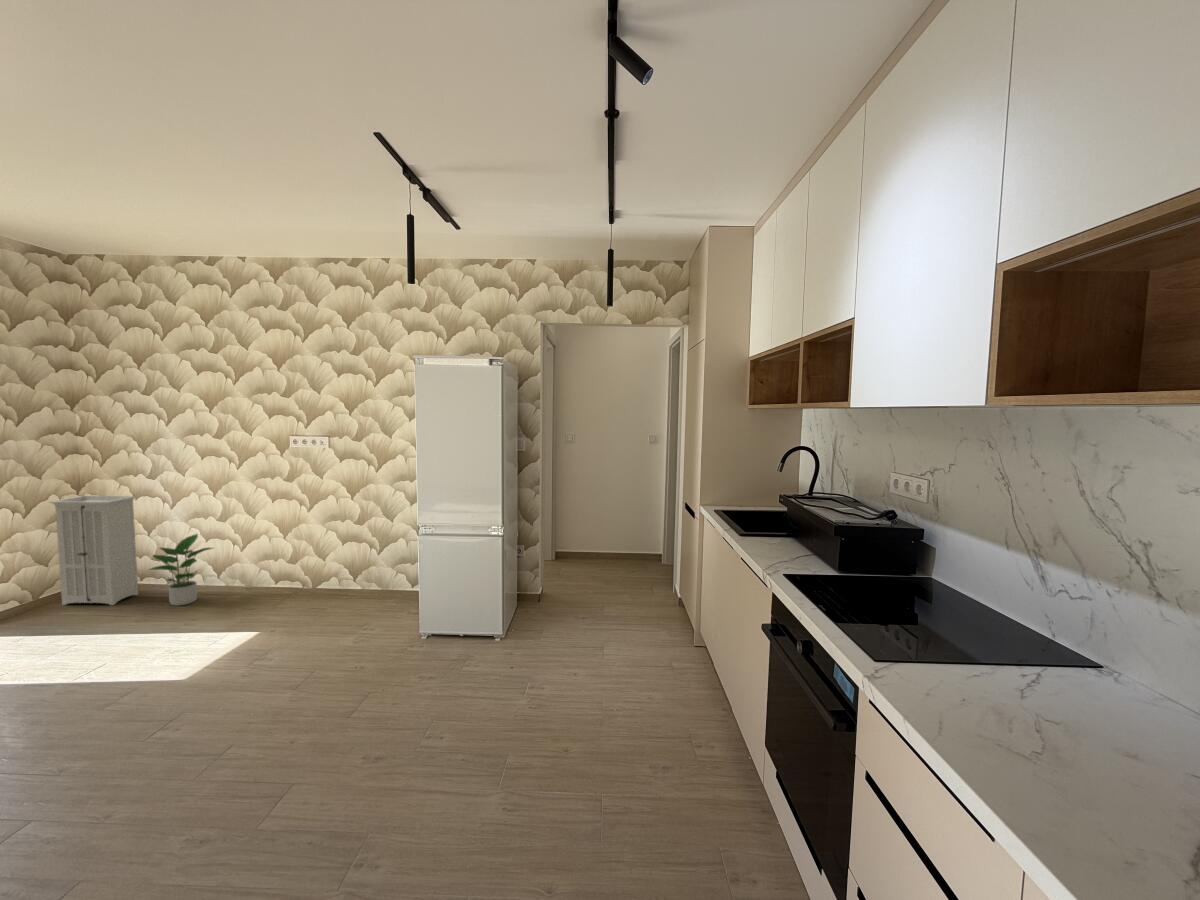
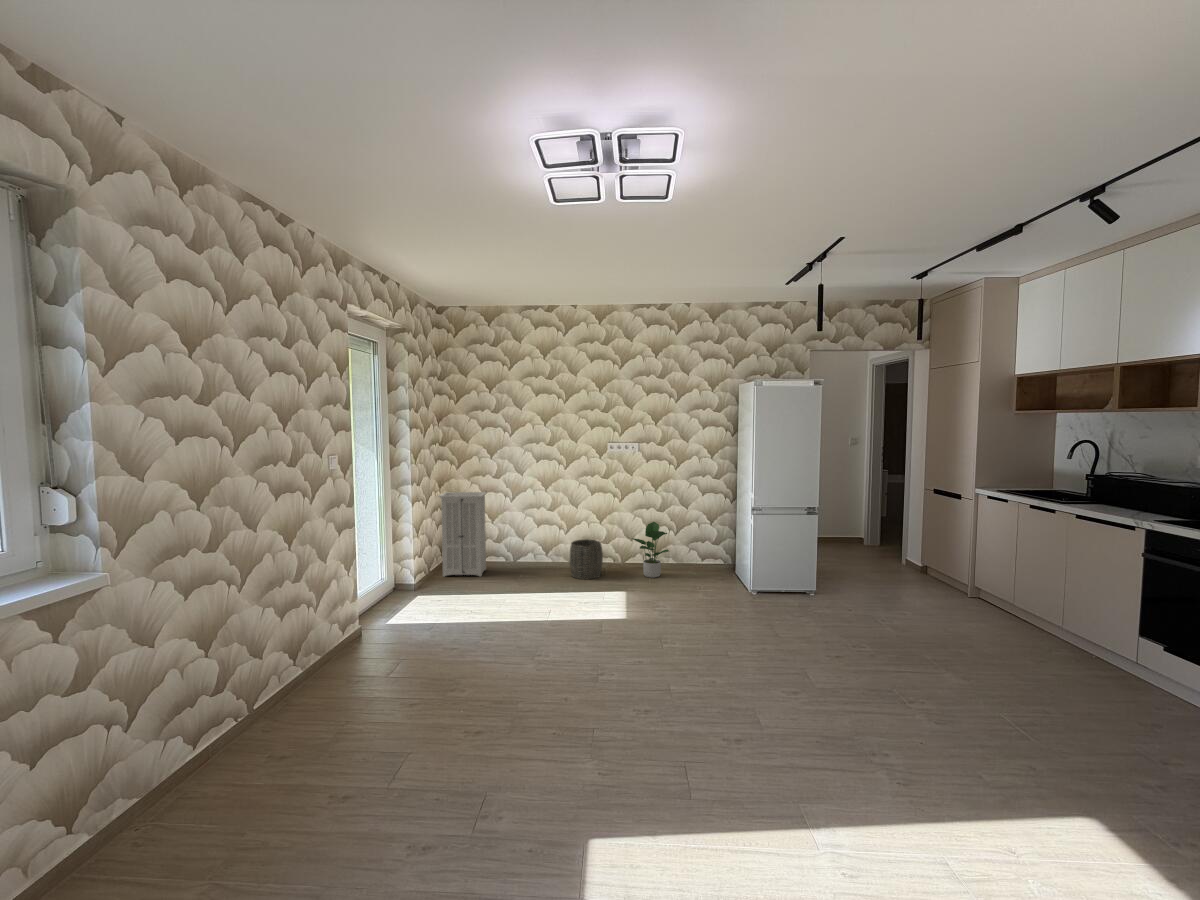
potted plant: present [150,534,212,606] -> present [632,522,669,578]
woven basket: none [226,558,276,611] -> present [570,539,603,579]

